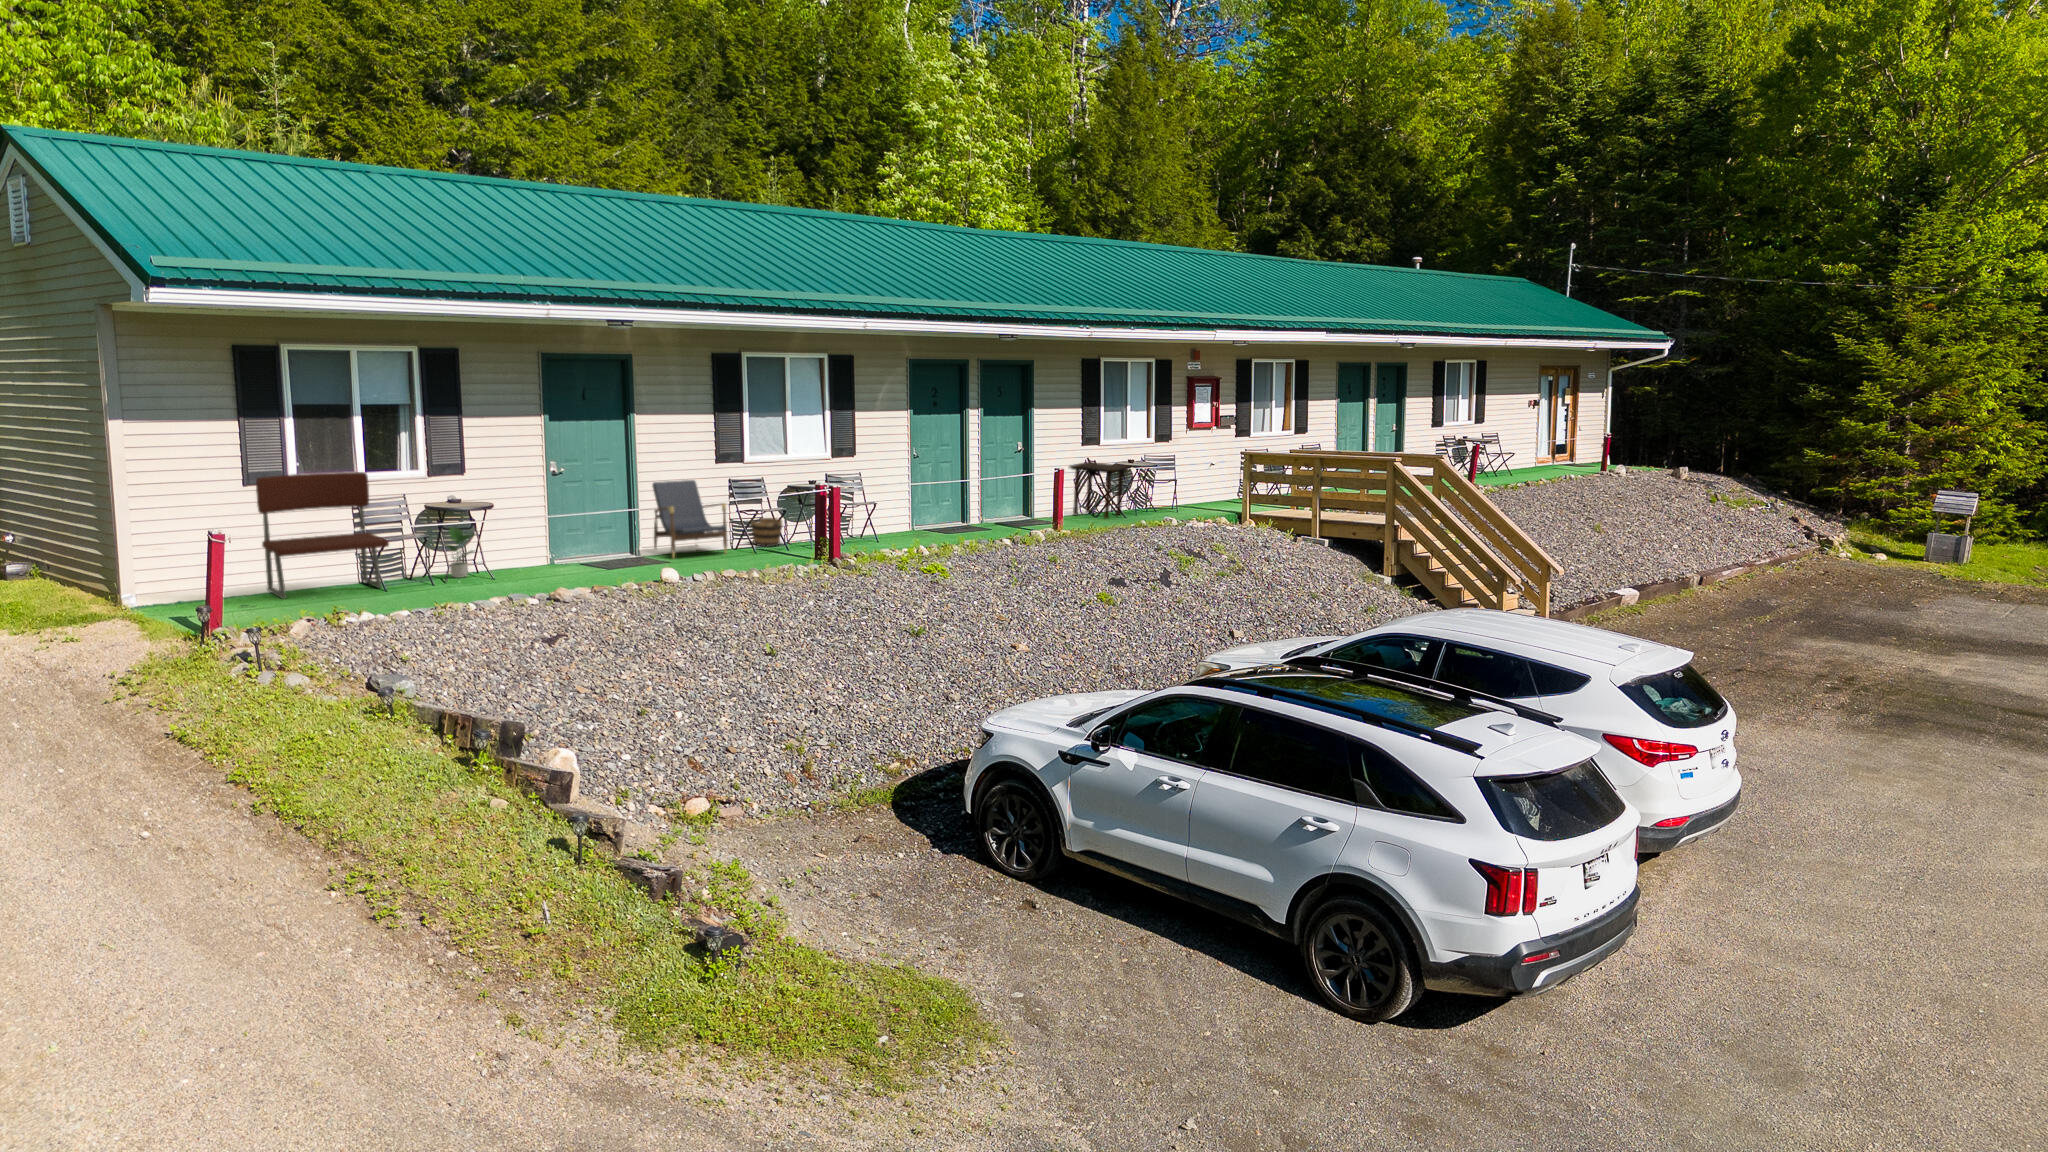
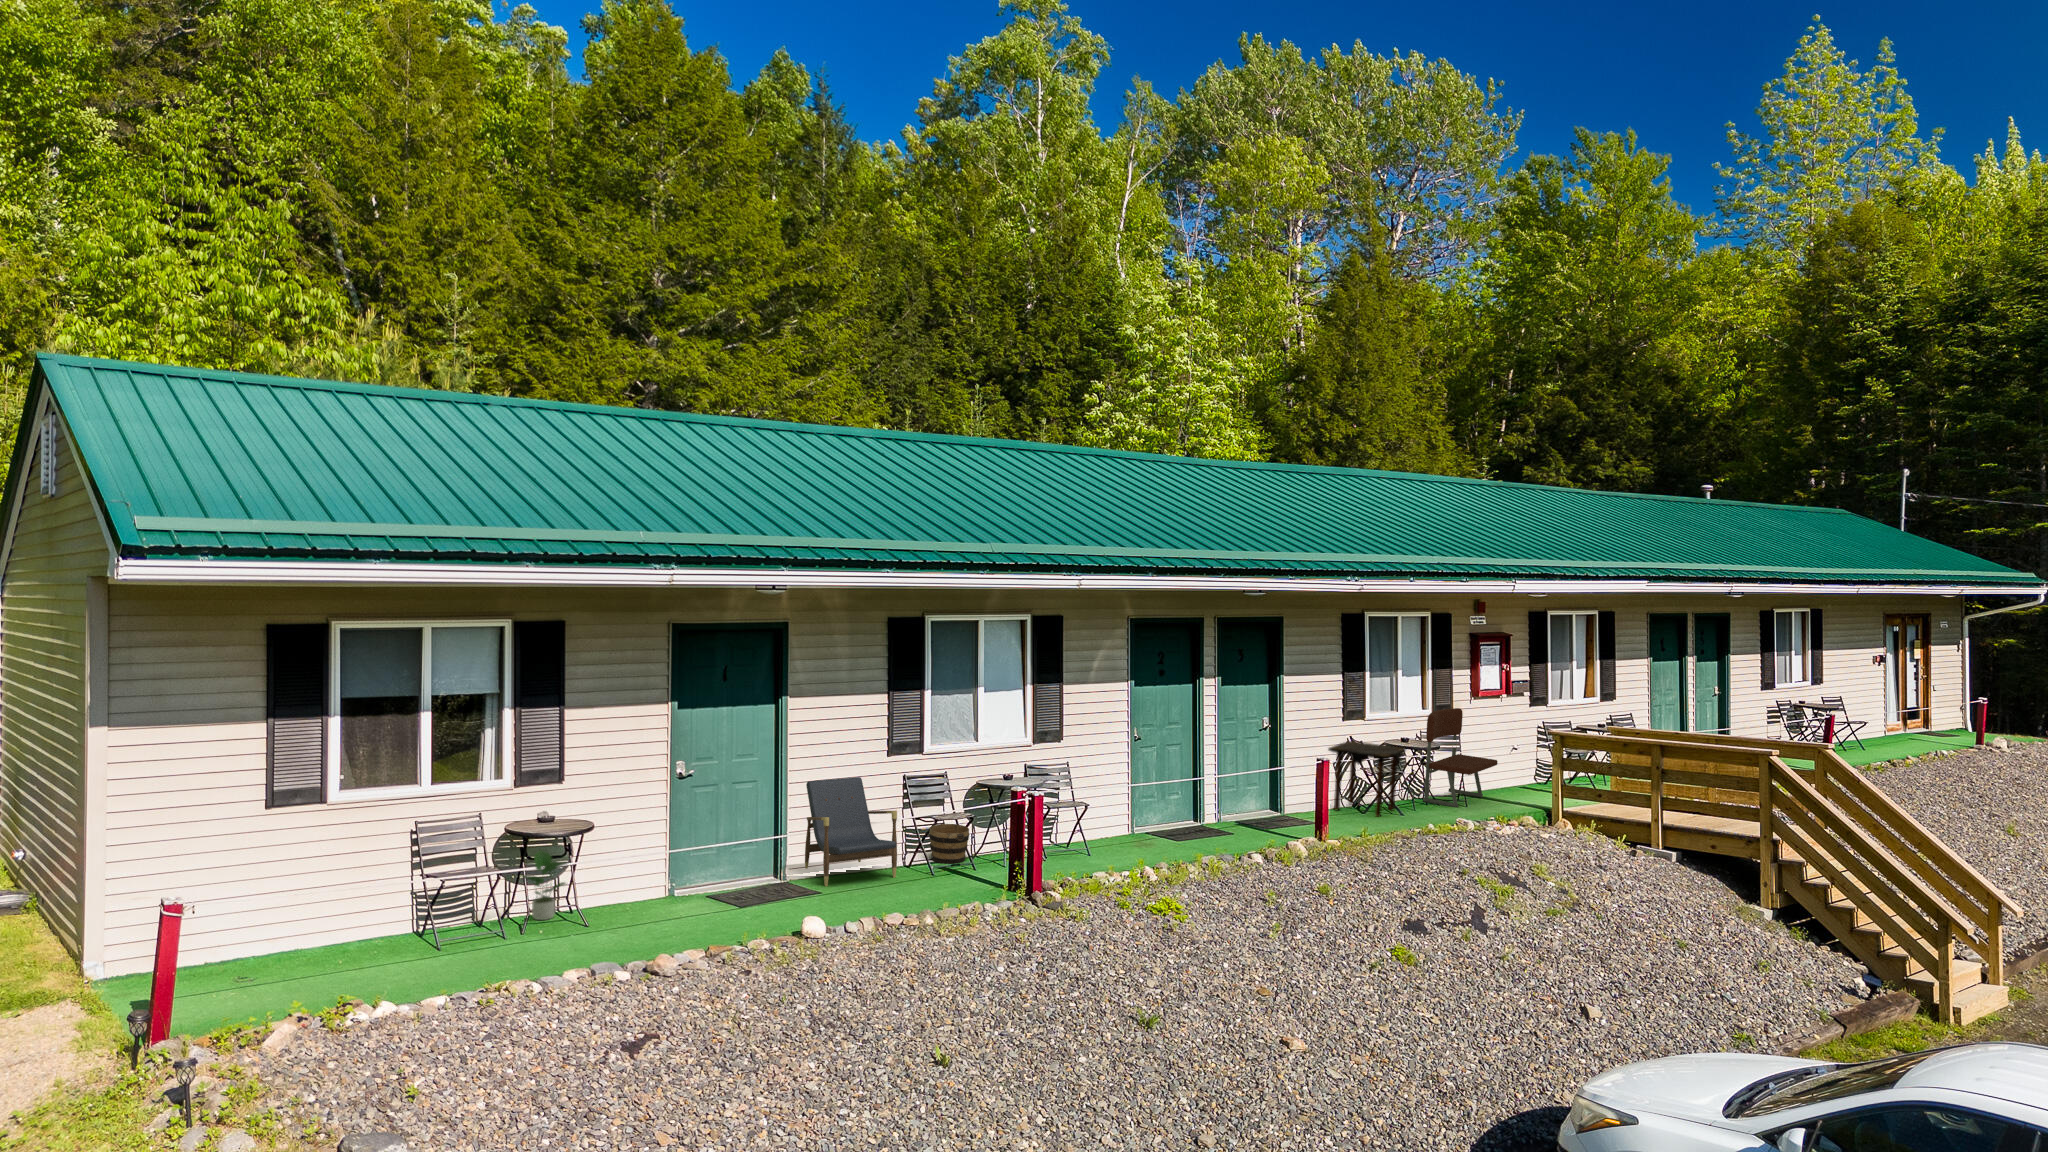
bench: present [256,472,389,599] -> present [1423,708,1498,807]

